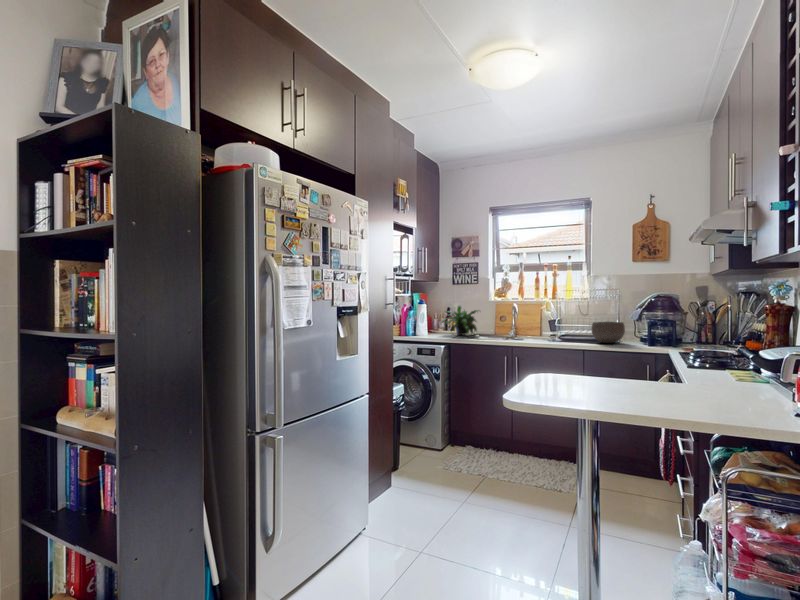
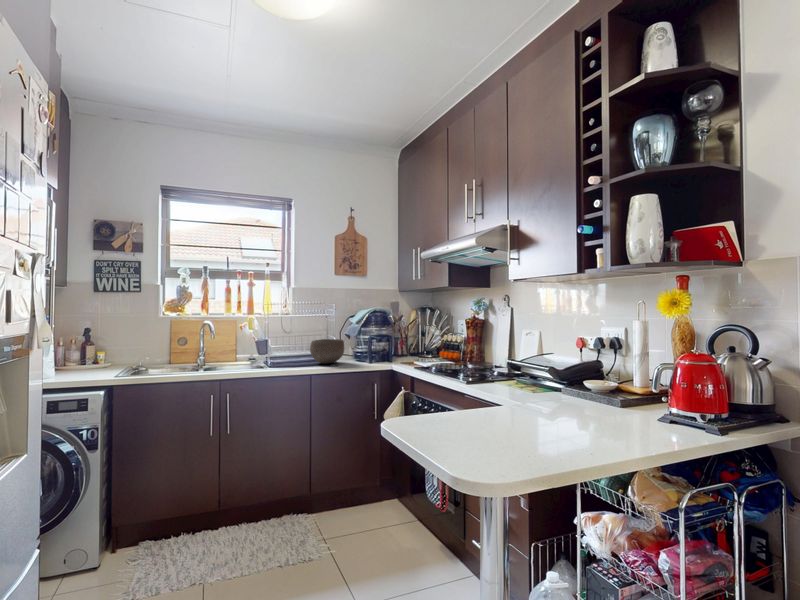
potted plant: present [441,306,478,335] -> none [83,325,155,371]

